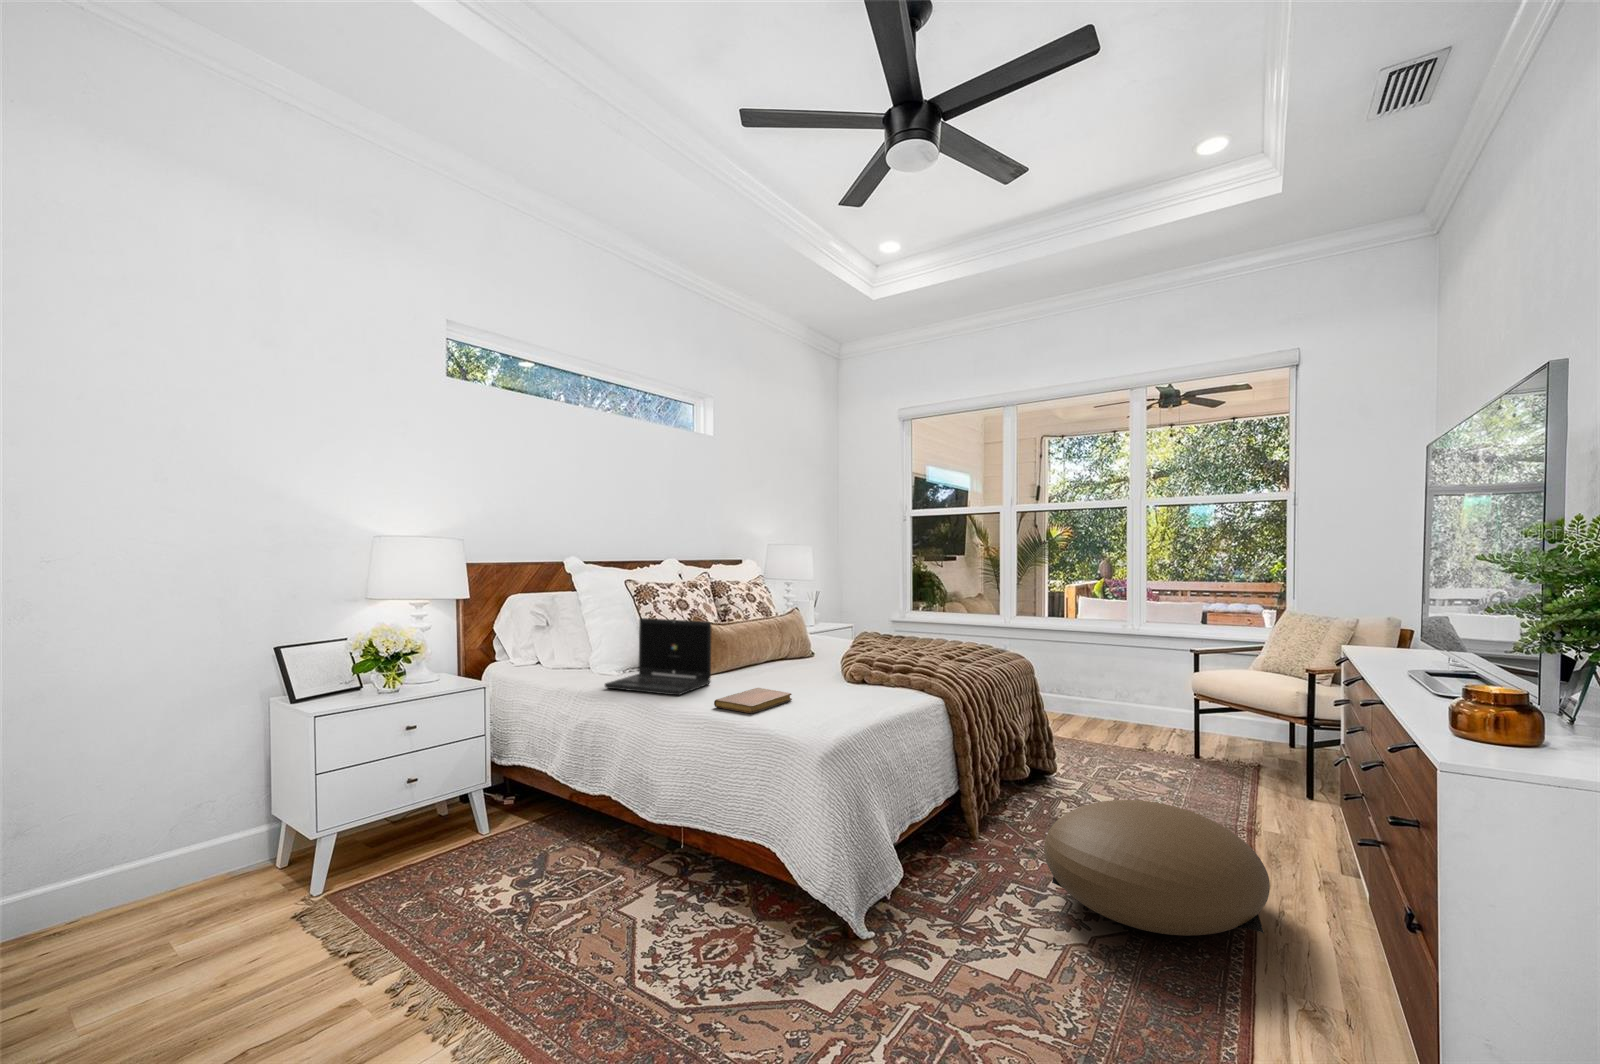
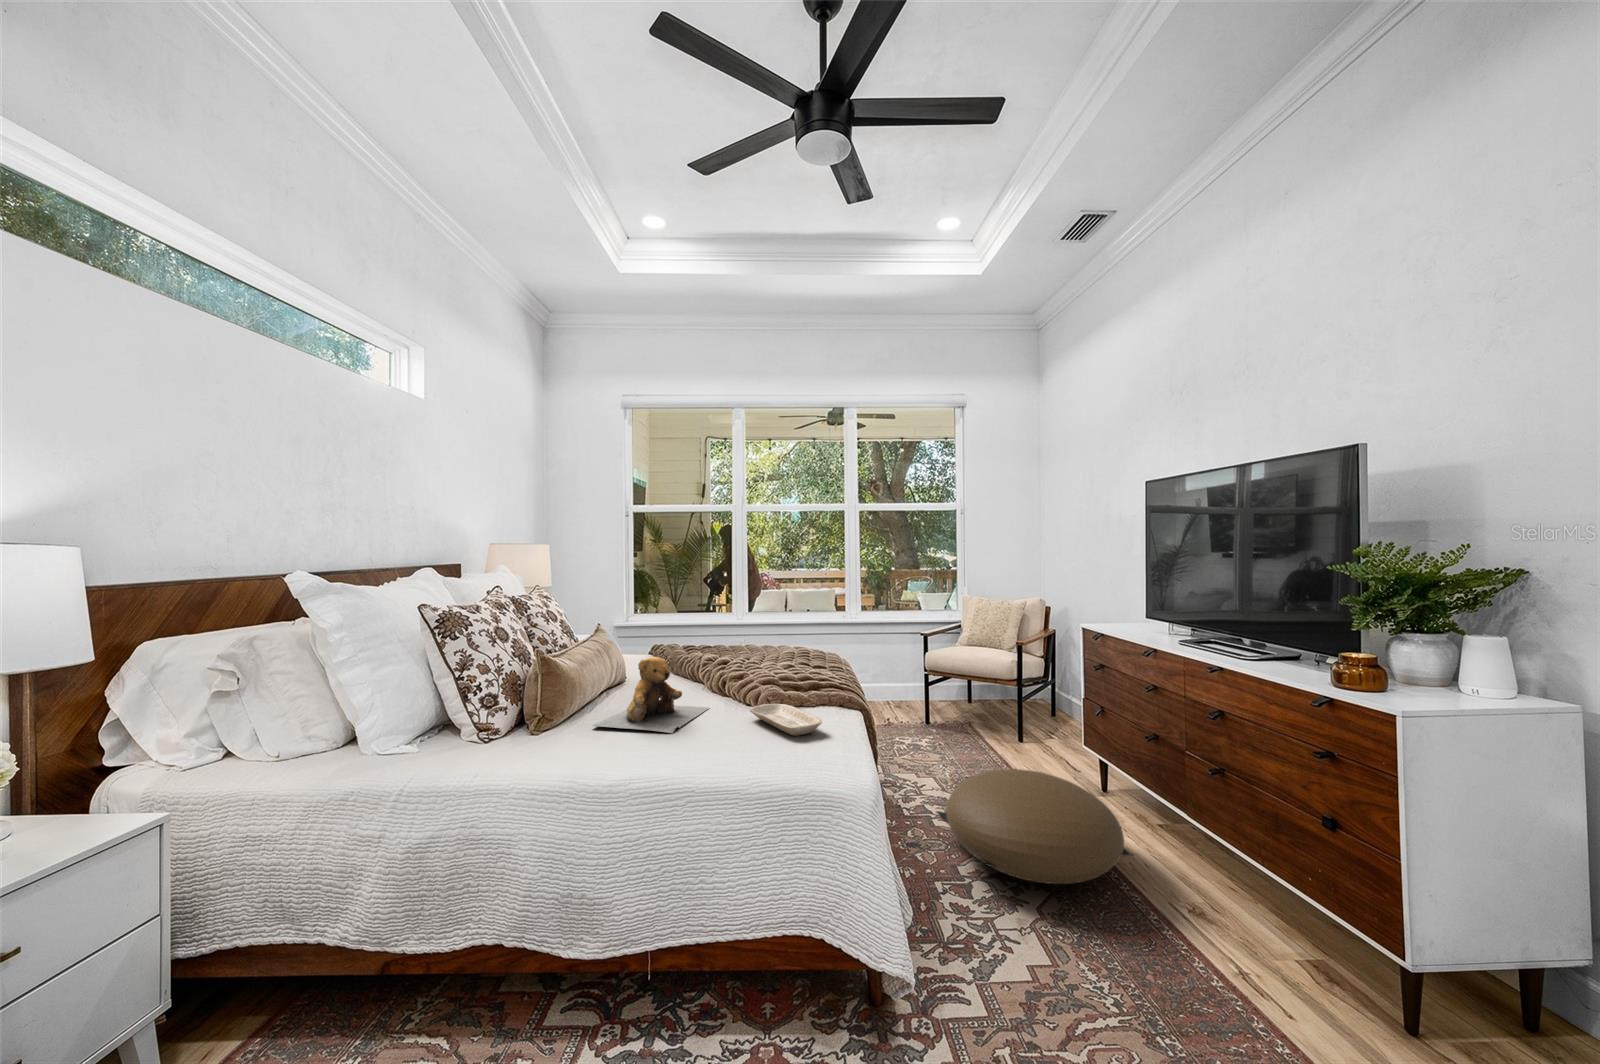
laptop: present [605,618,712,695] -> none [437,656,589,774]
teddy bear: none [725,630,828,690] -> present [593,657,709,733]
tray: none [834,681,874,706] -> present [749,704,822,736]
notebook: present [714,688,792,713] -> none [660,732,728,769]

